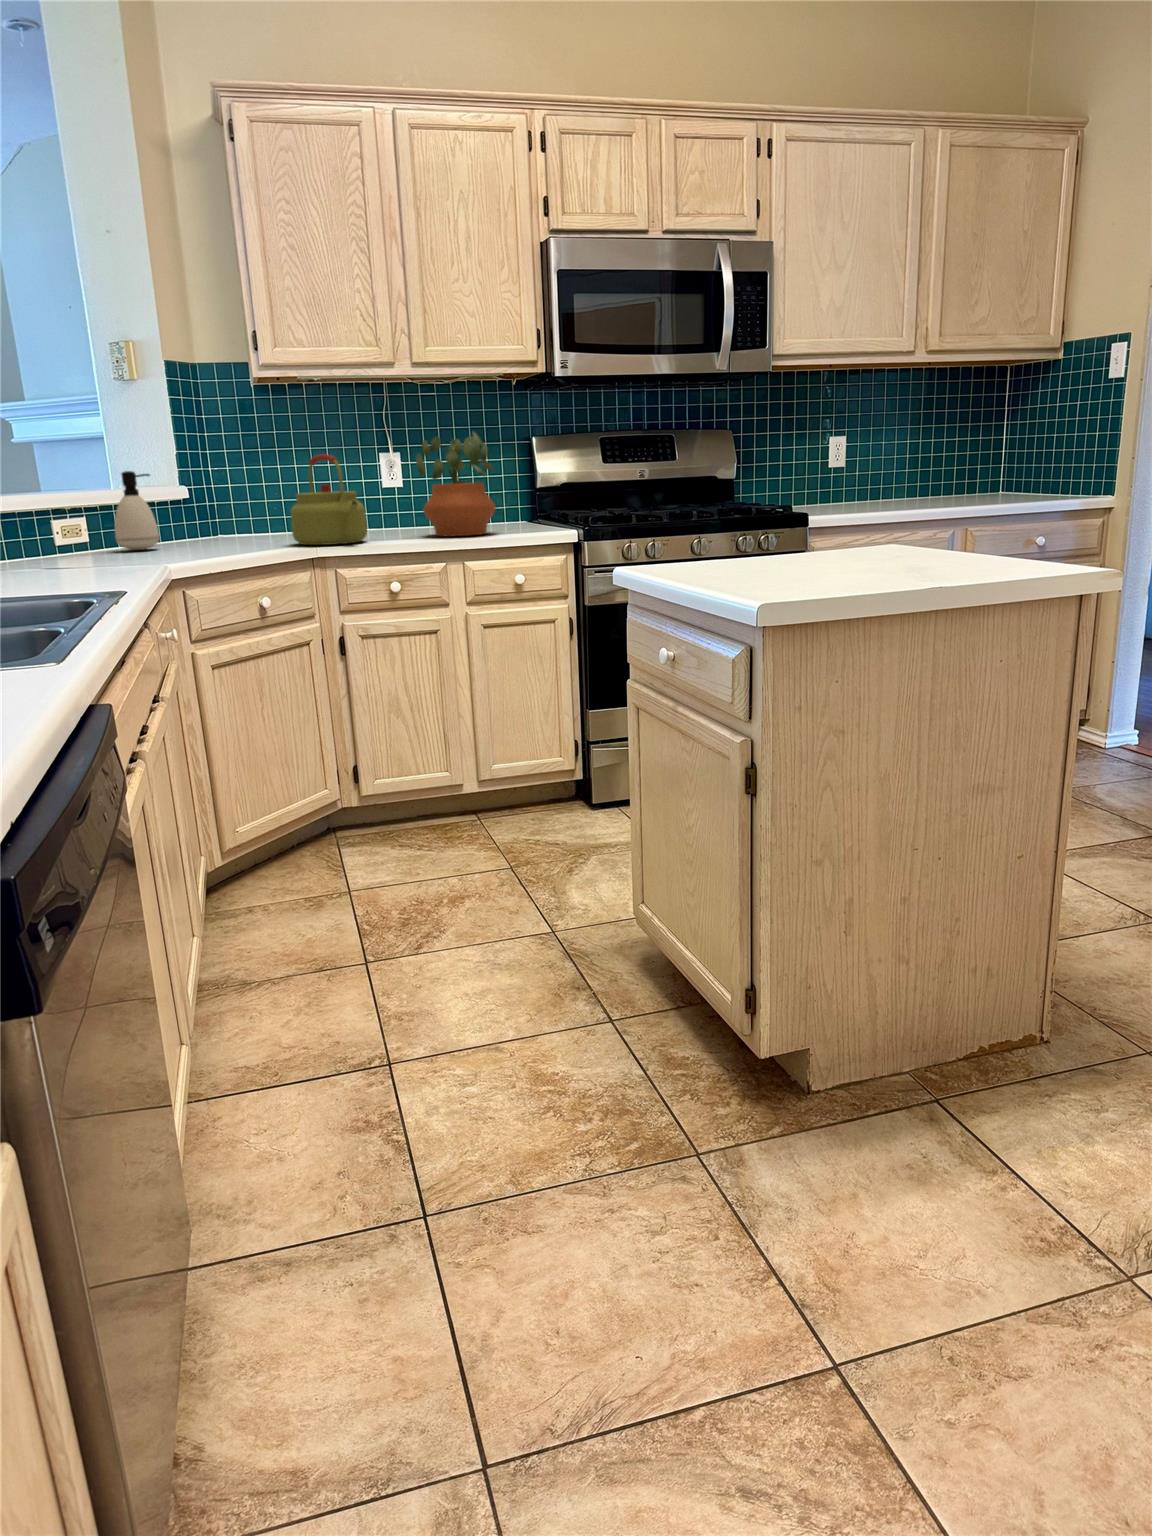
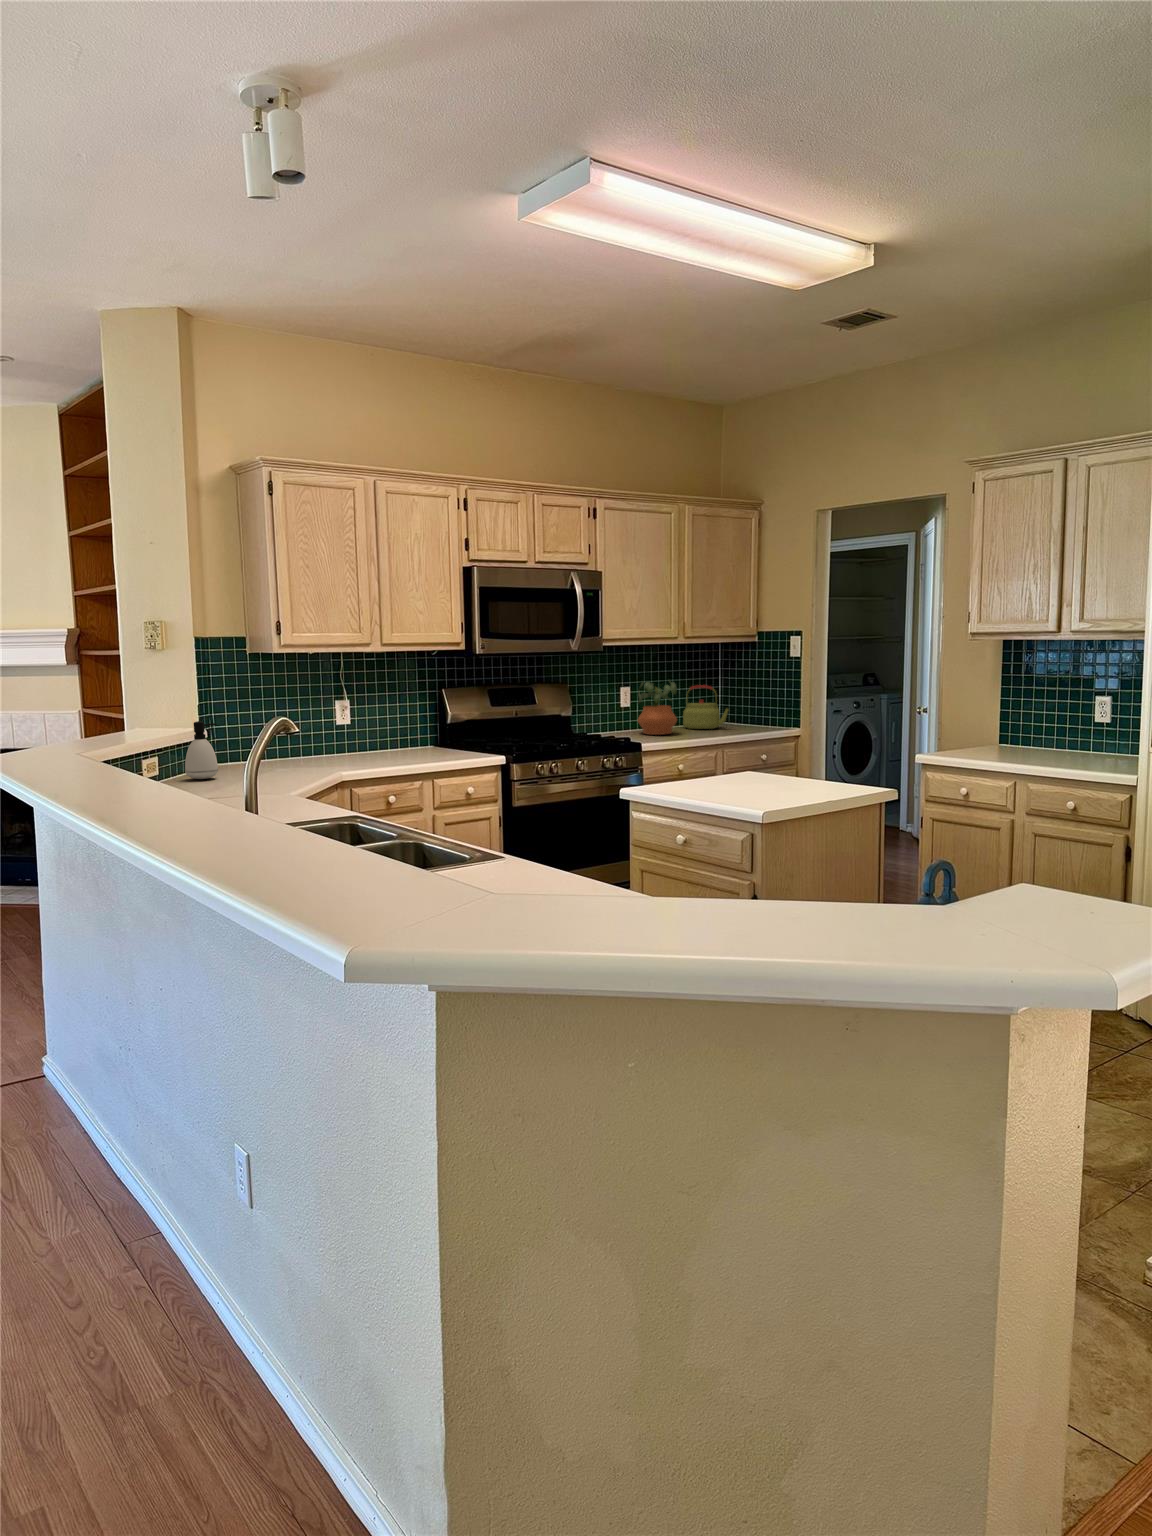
potted plant: present [416,432,496,536] -> present [638,682,677,735]
kettle: present [291,454,367,545] -> present [683,685,729,729]

